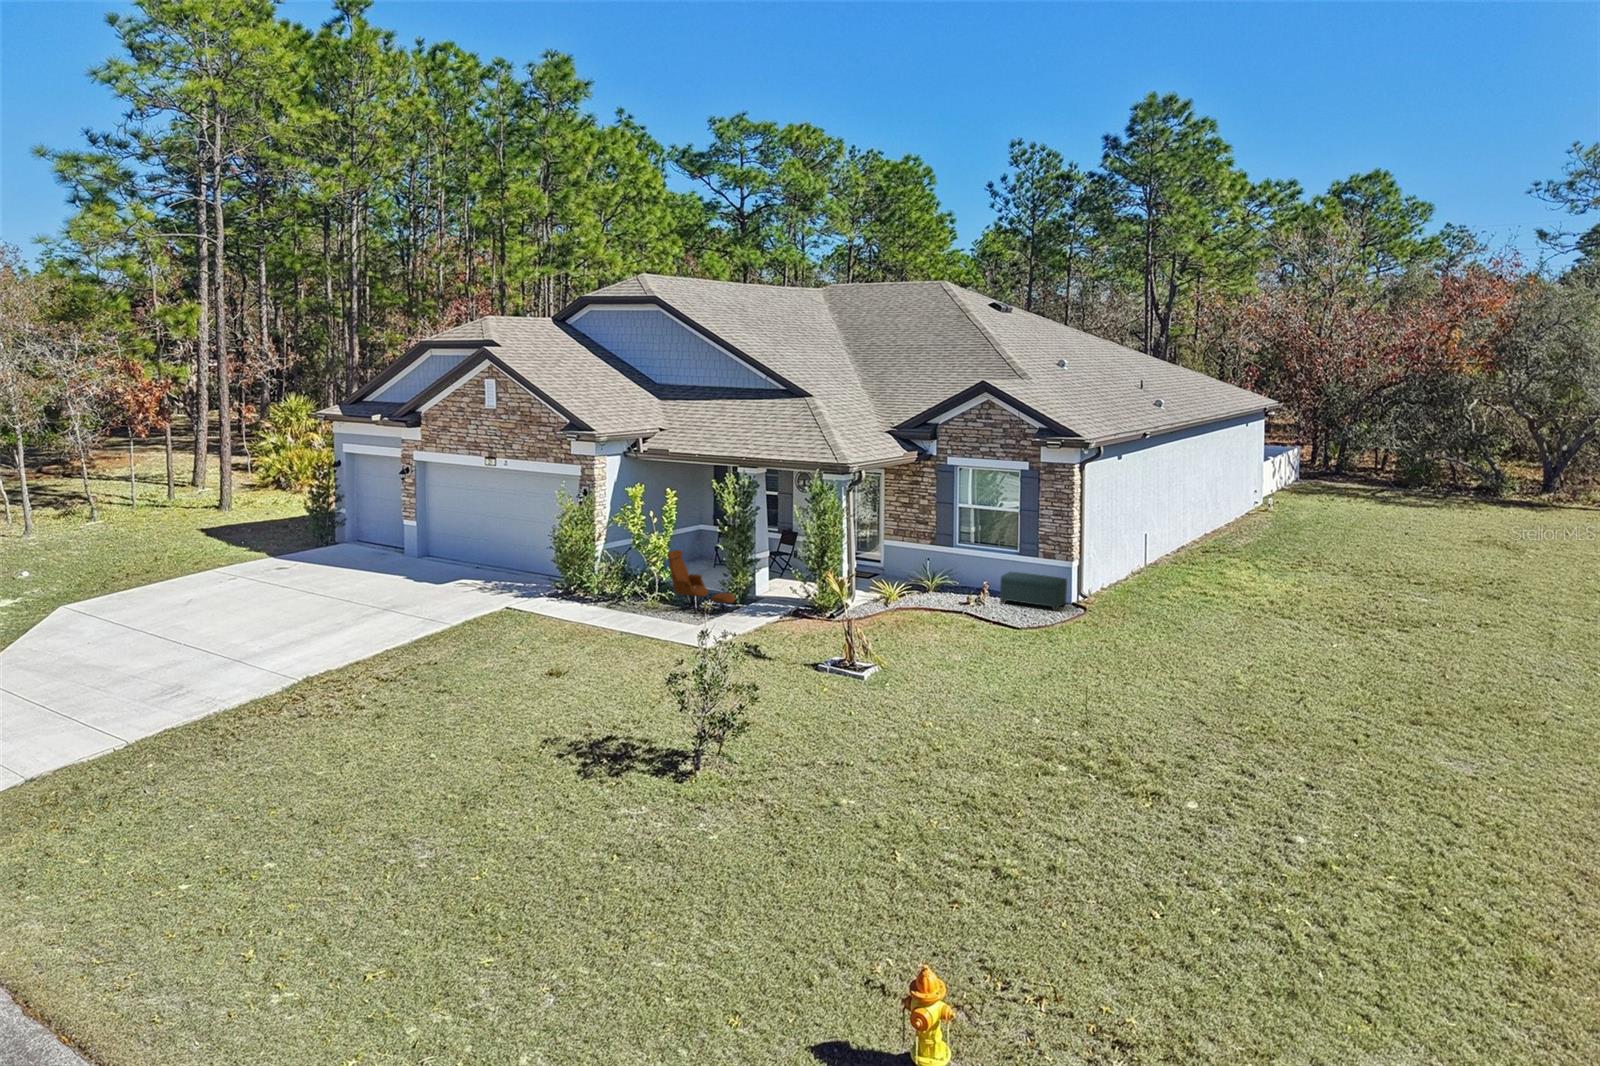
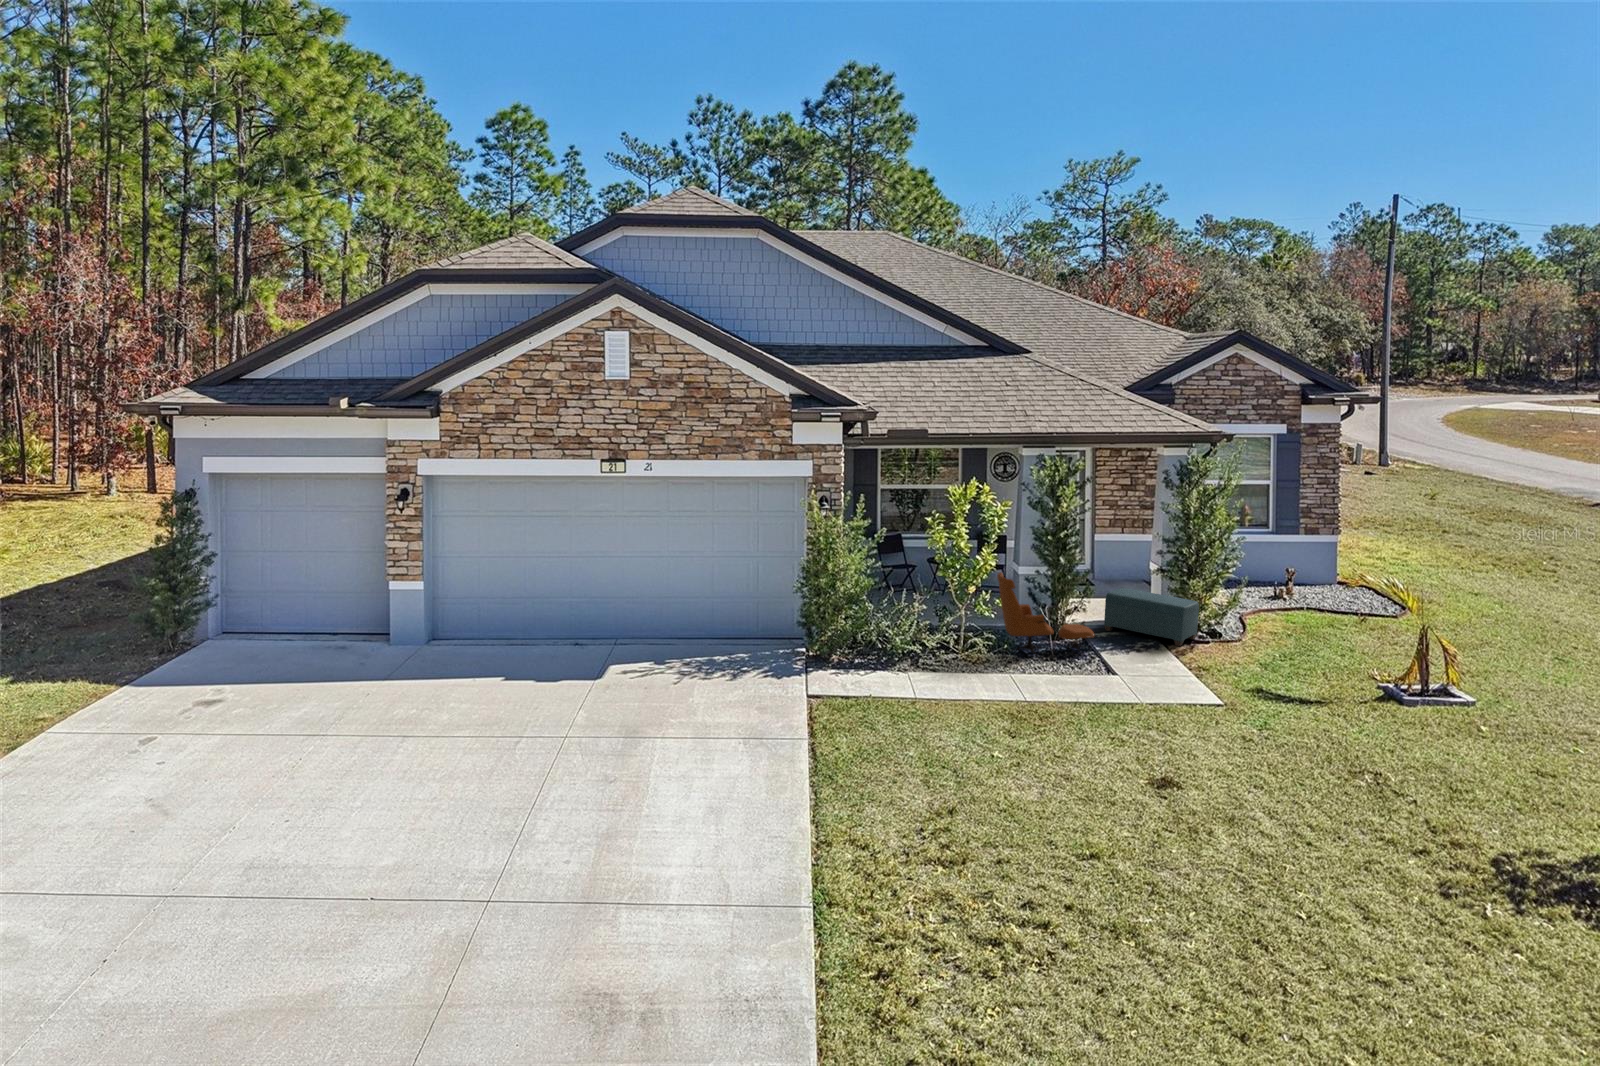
bench: present [1000,572,1067,611] -> present [1104,588,1199,646]

